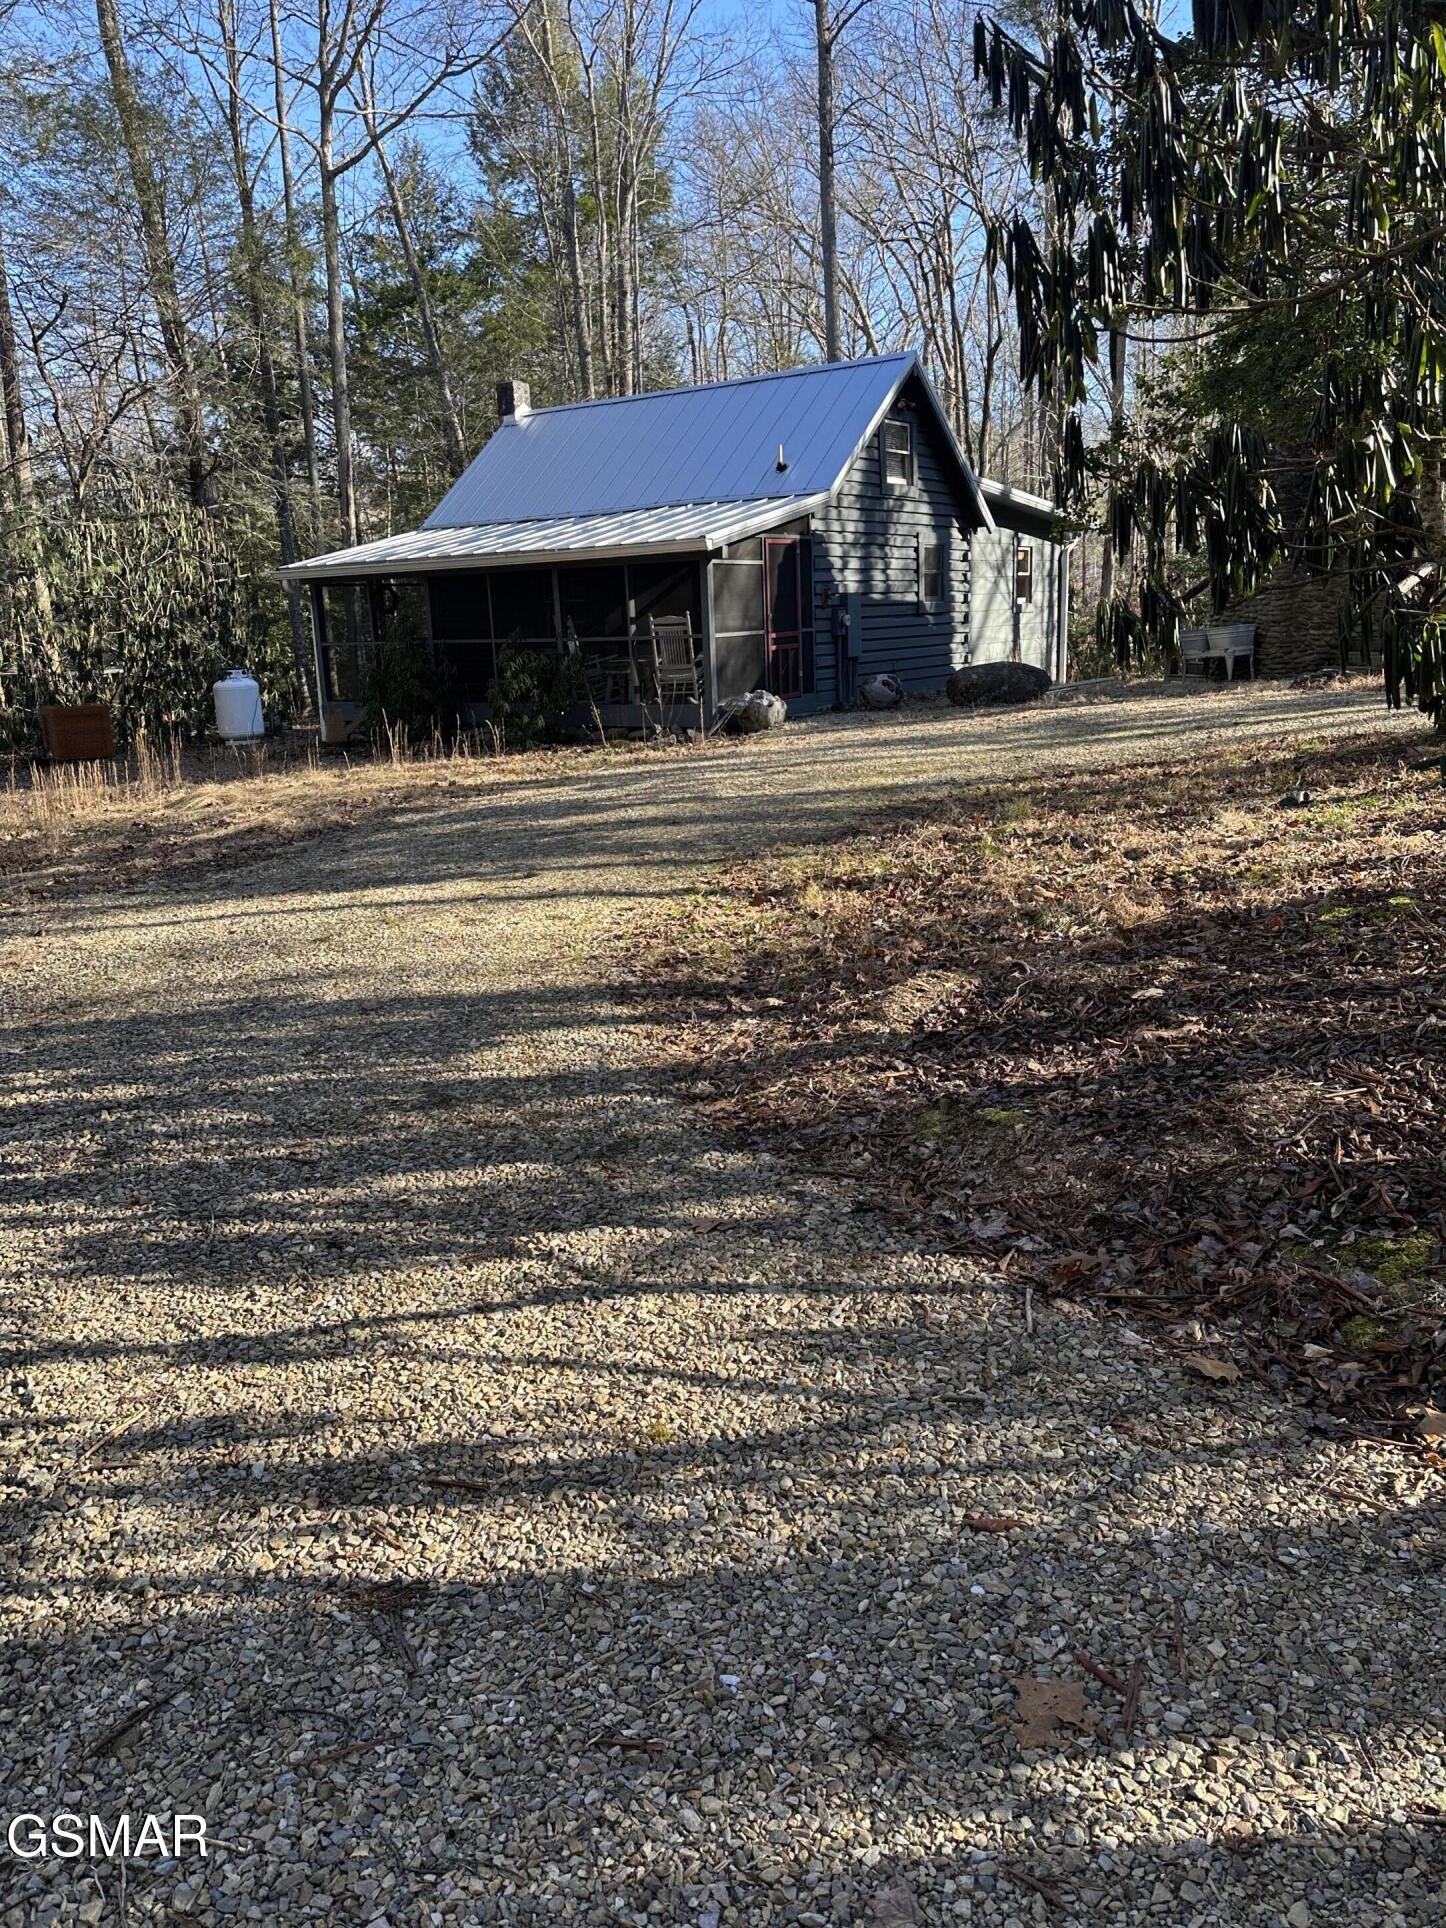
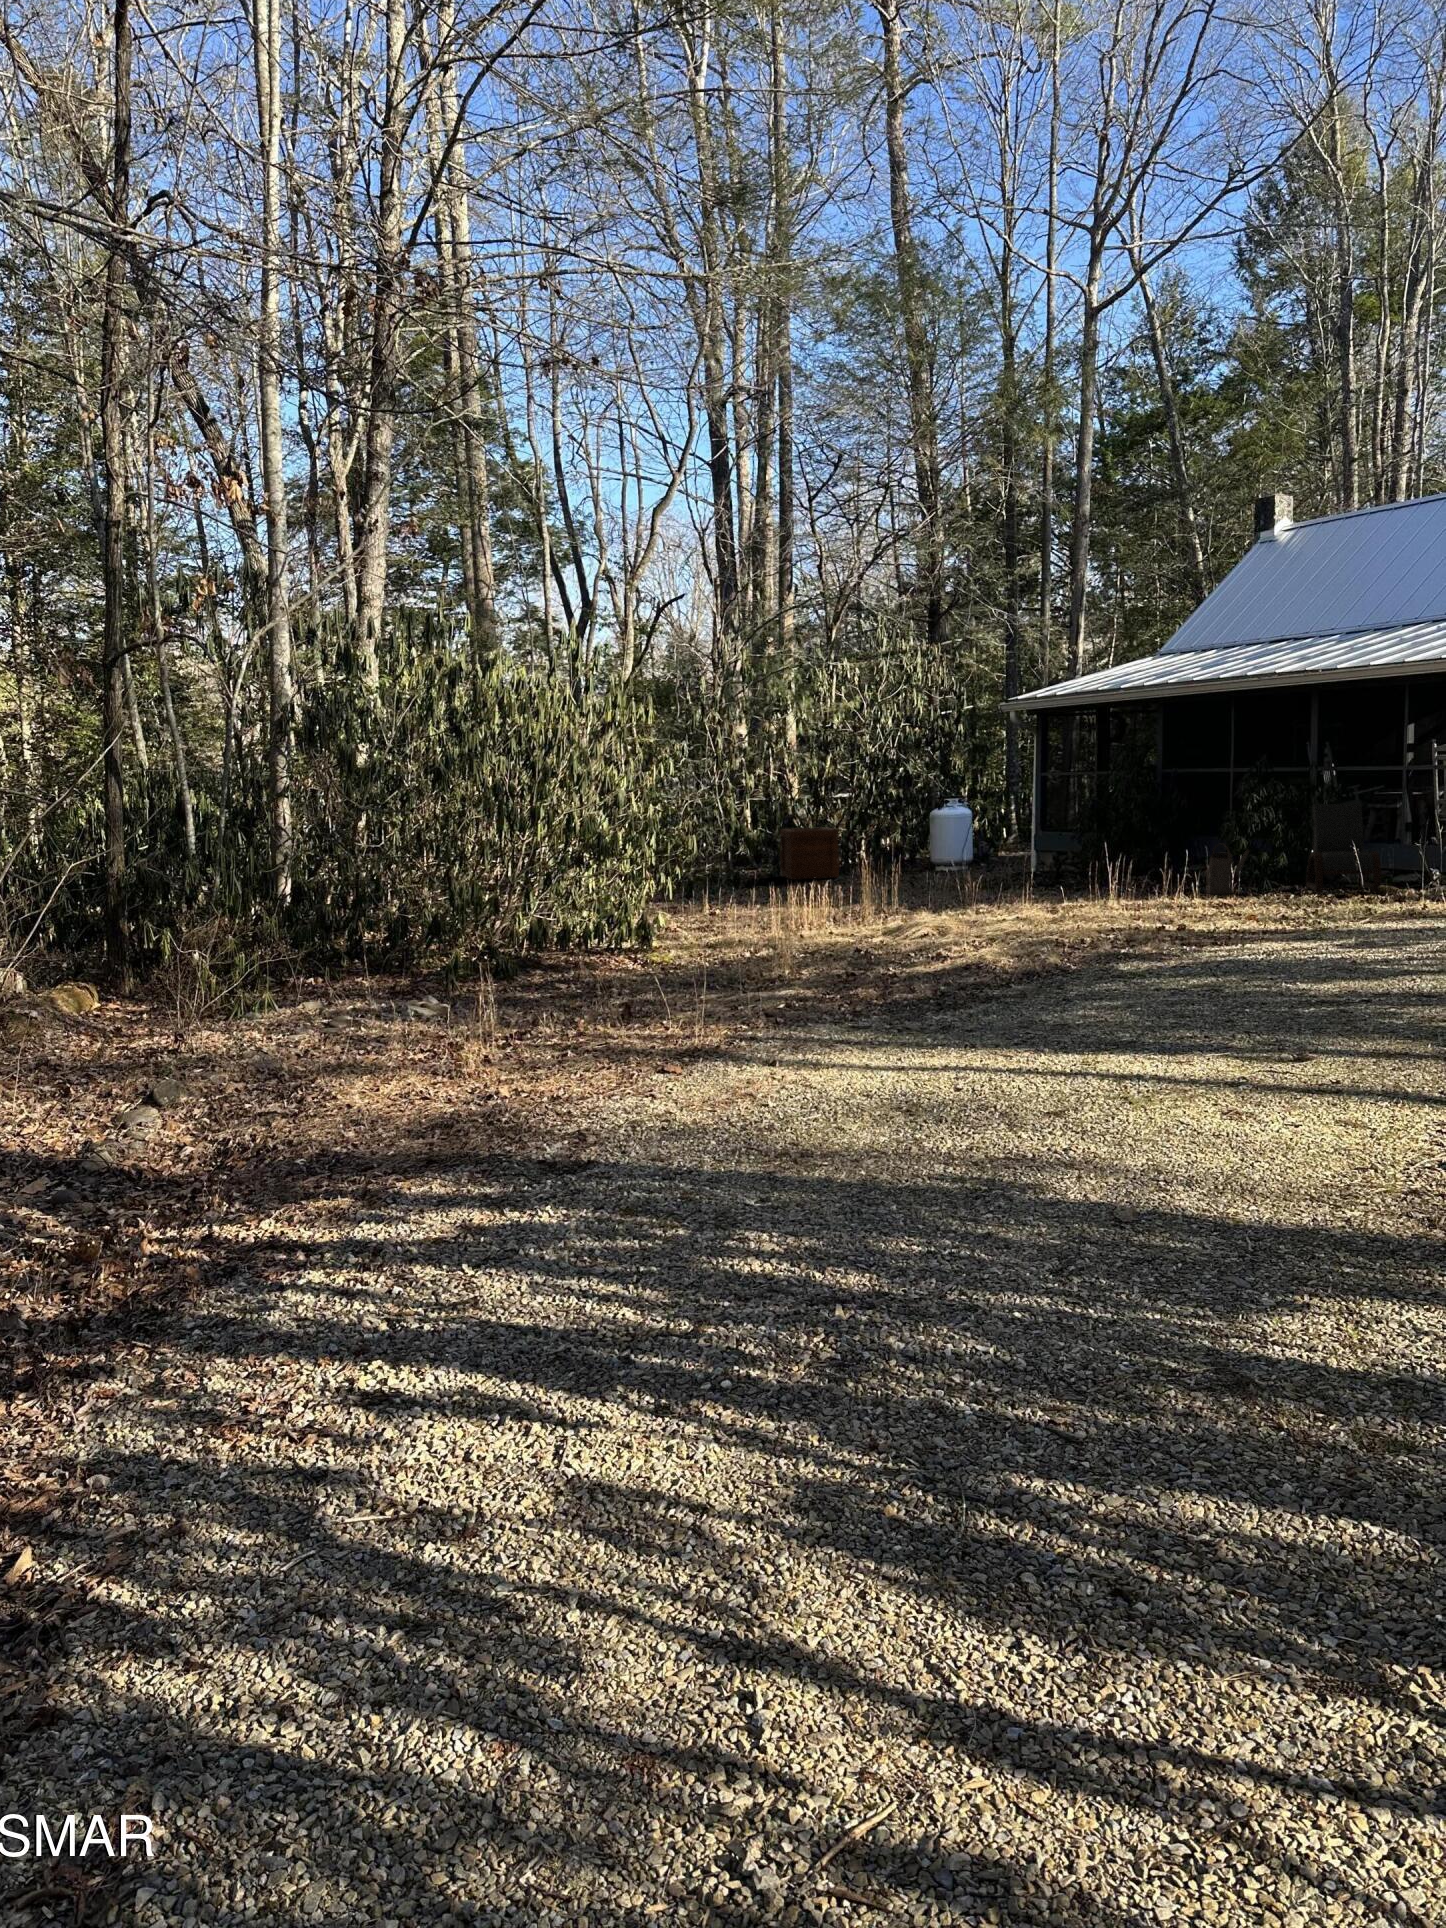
lounge chair: none [561,669,619,748] -> present [1306,803,1382,894]
watering can: present [319,703,366,743] -> present [1206,845,1249,895]

